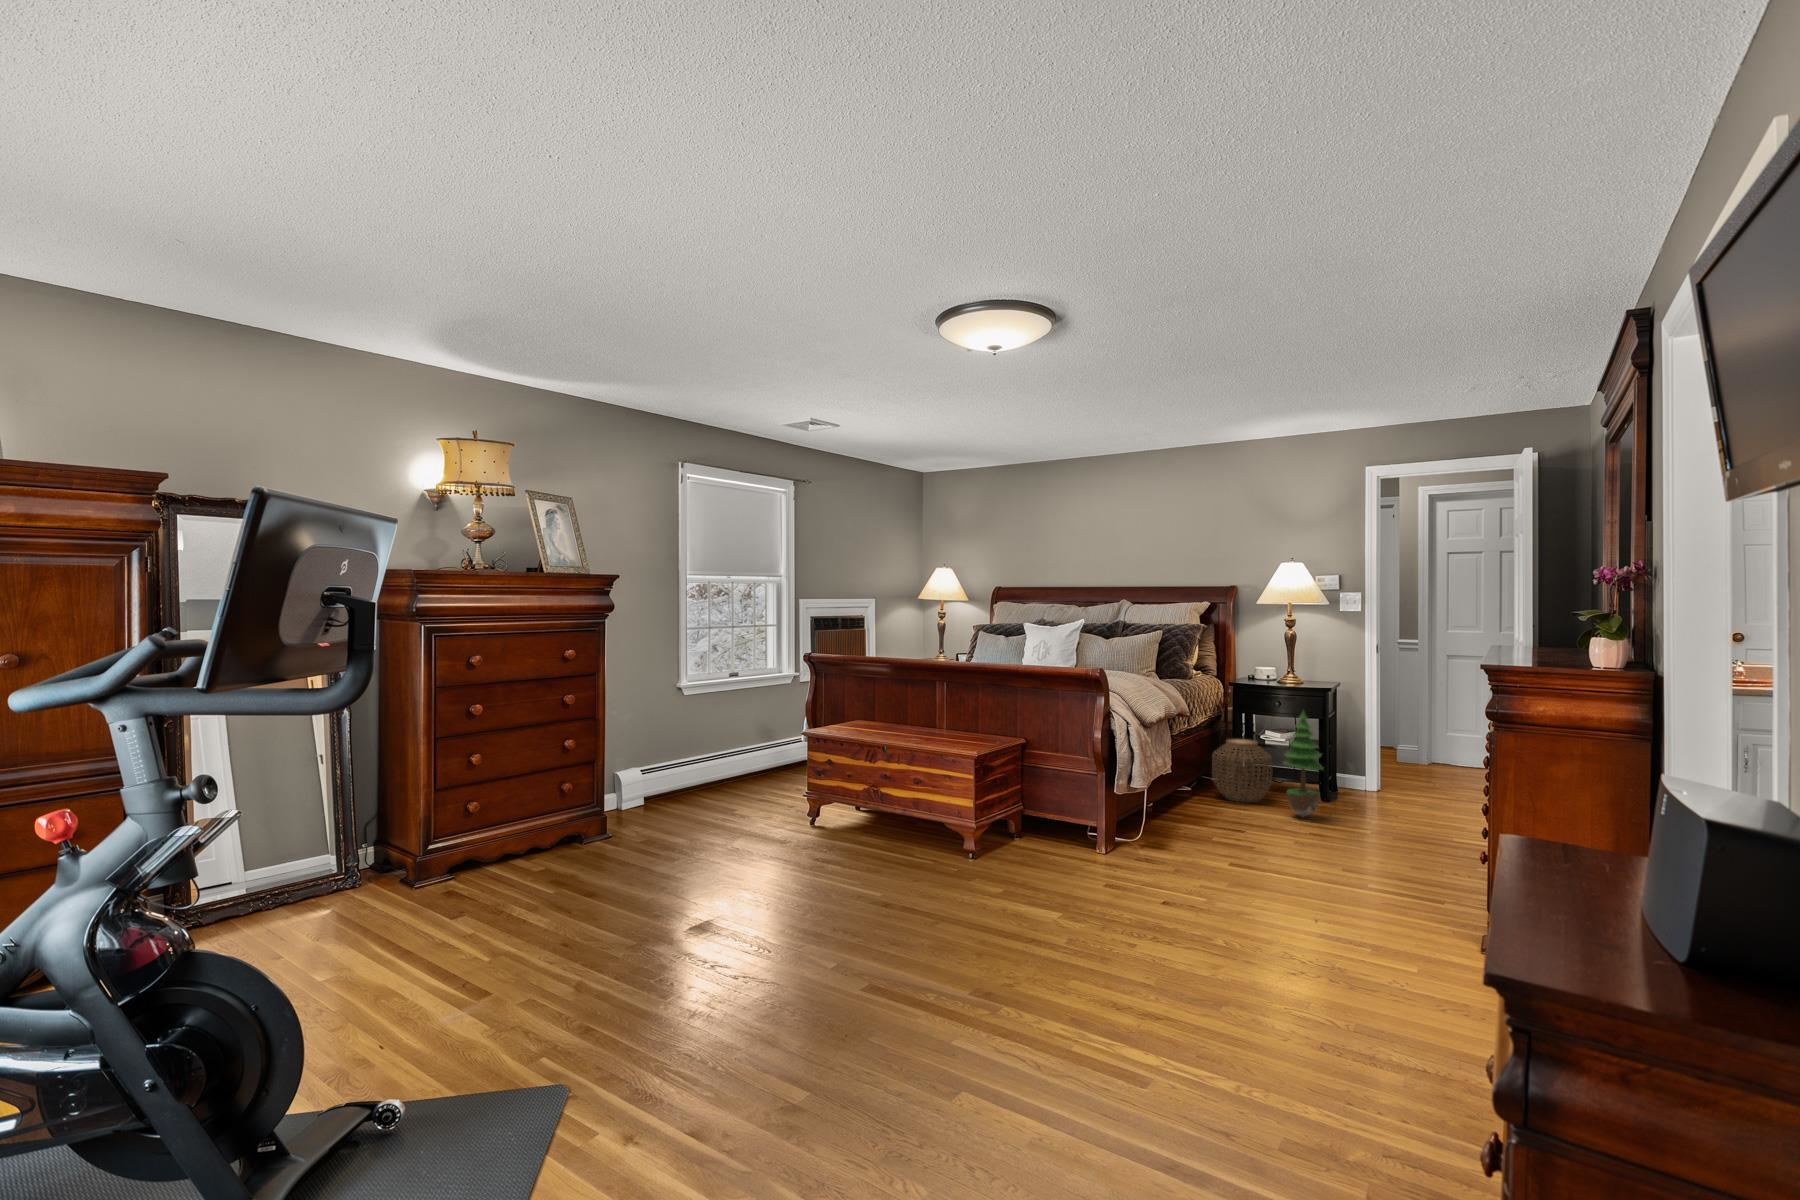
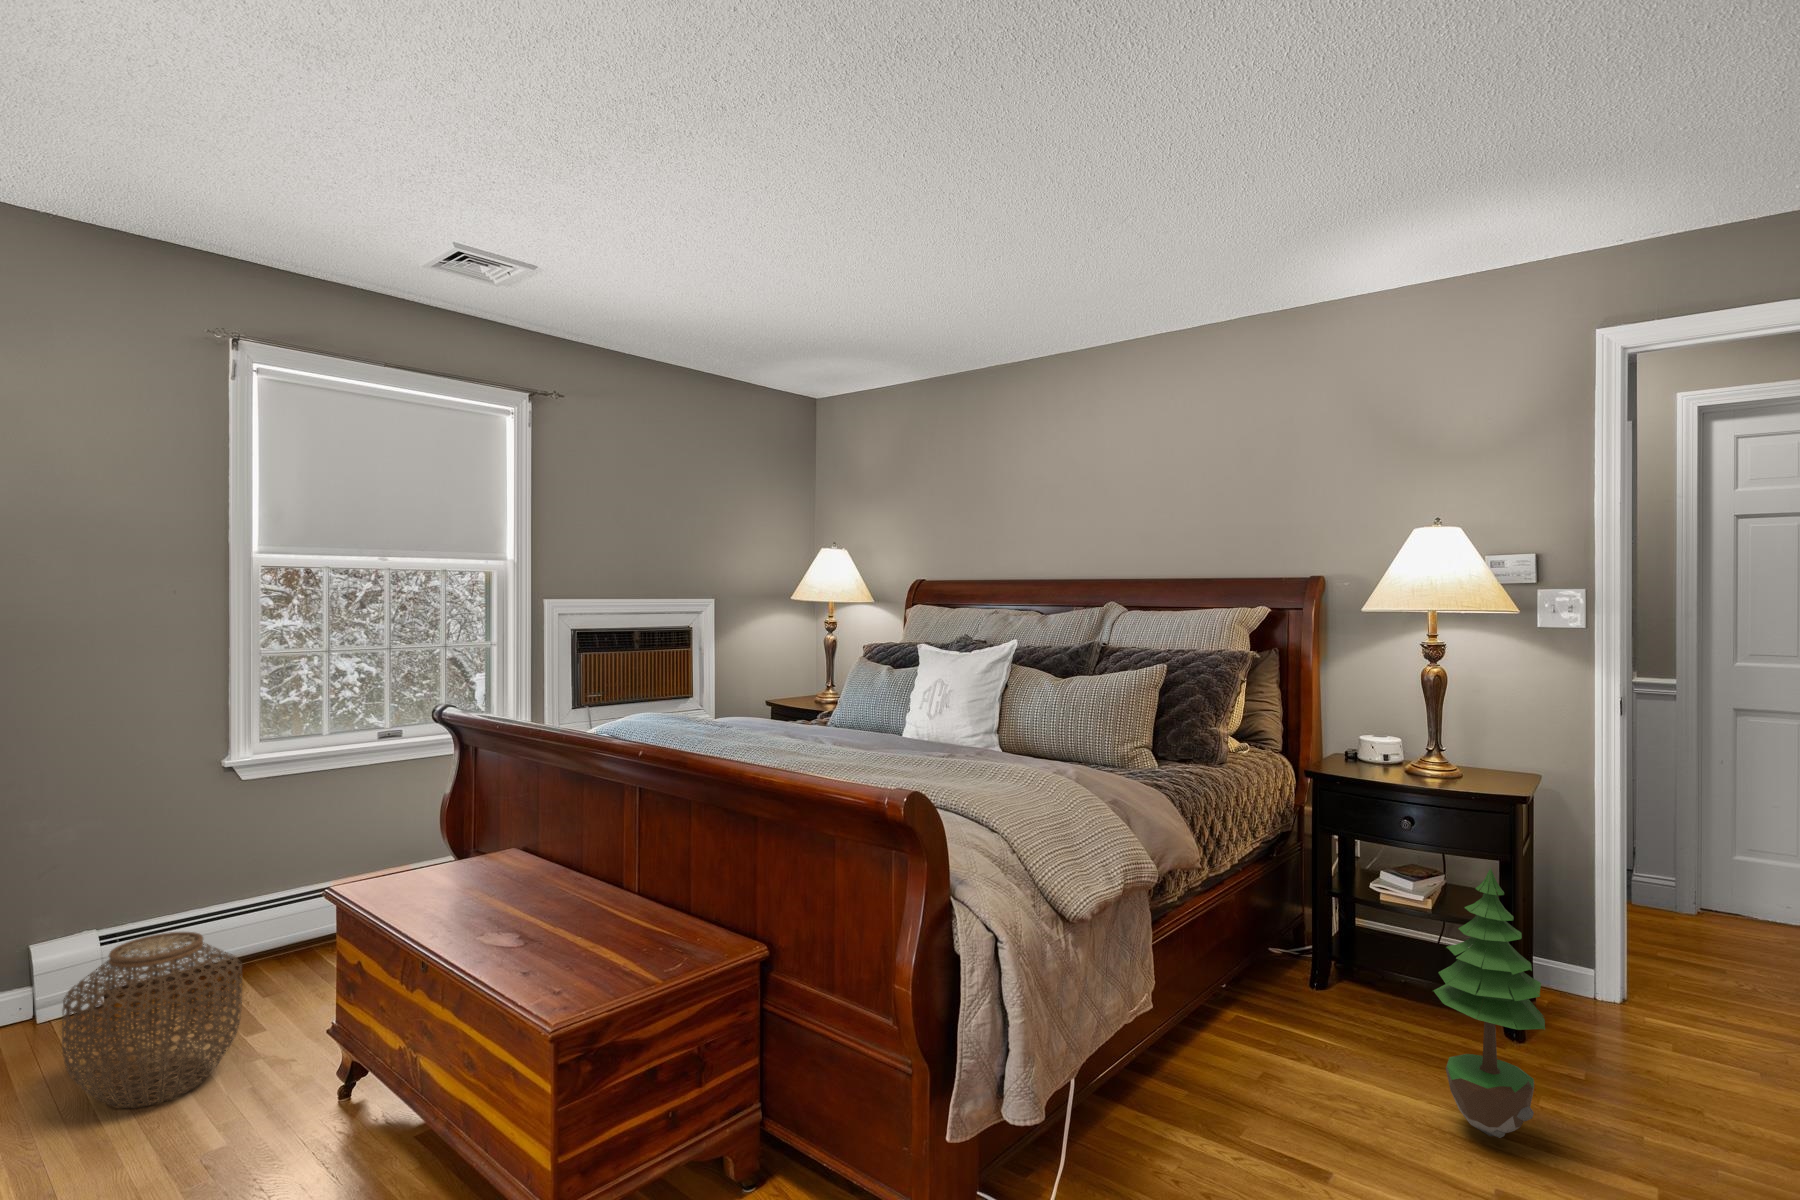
woven basket: present [1212,739,1272,802] -> present [62,932,242,1108]

